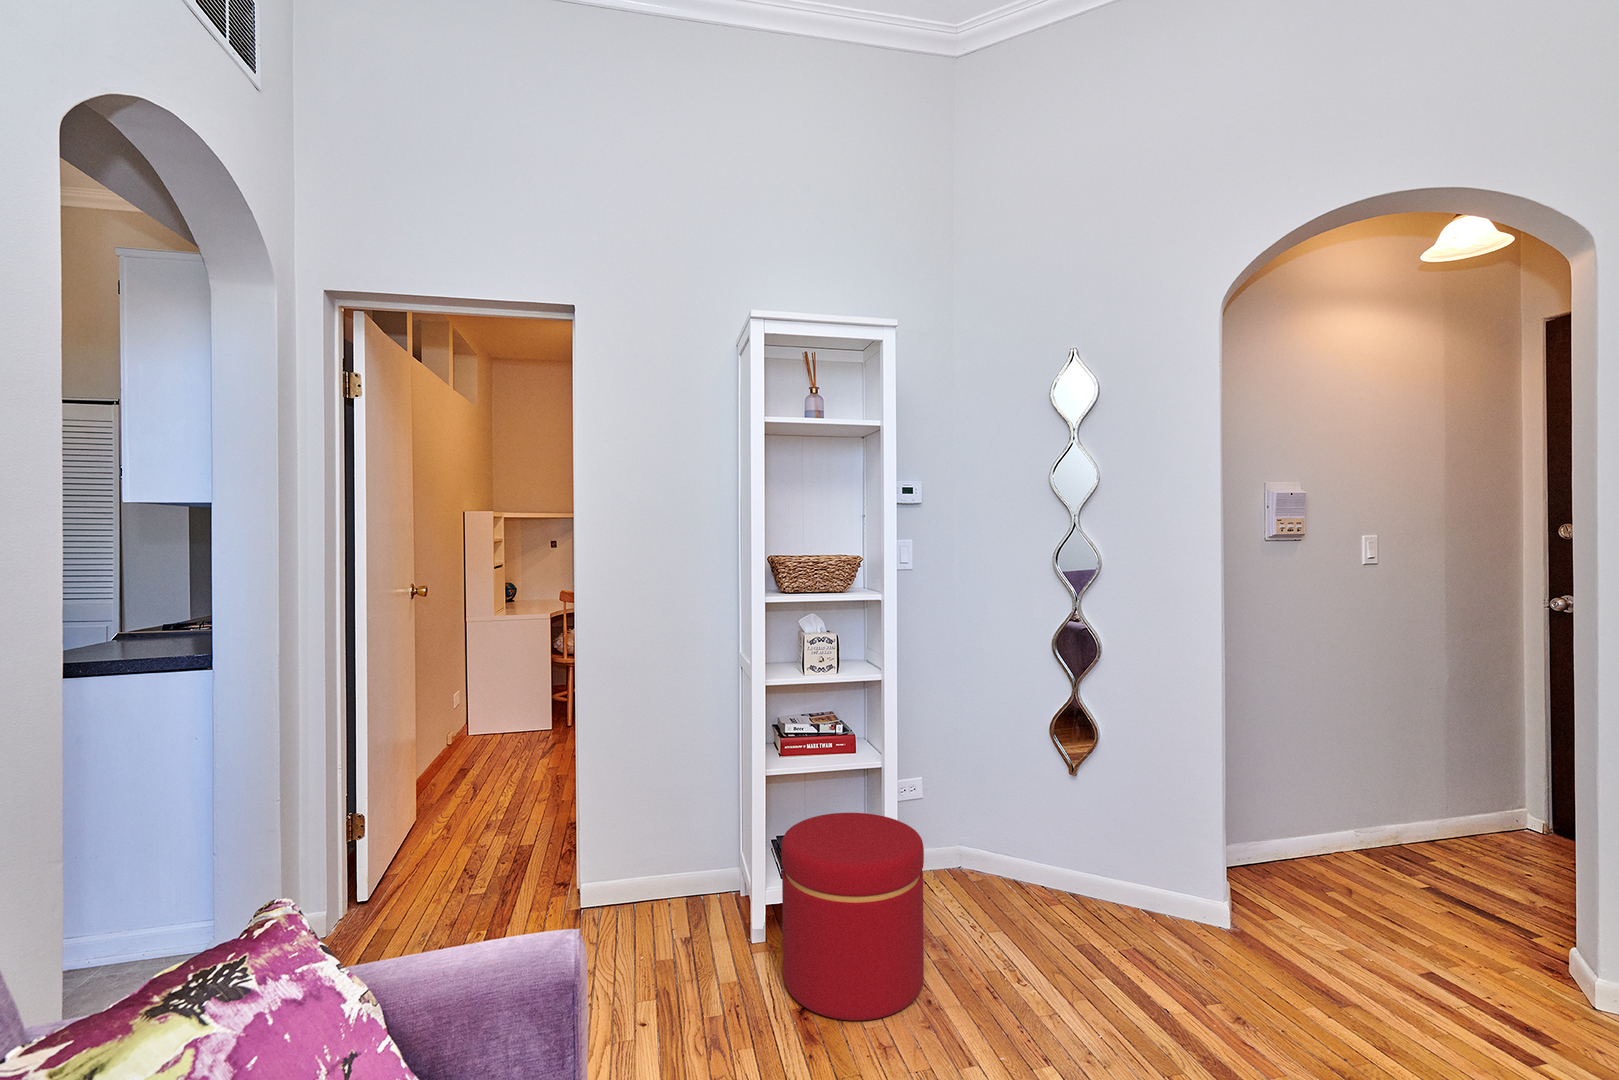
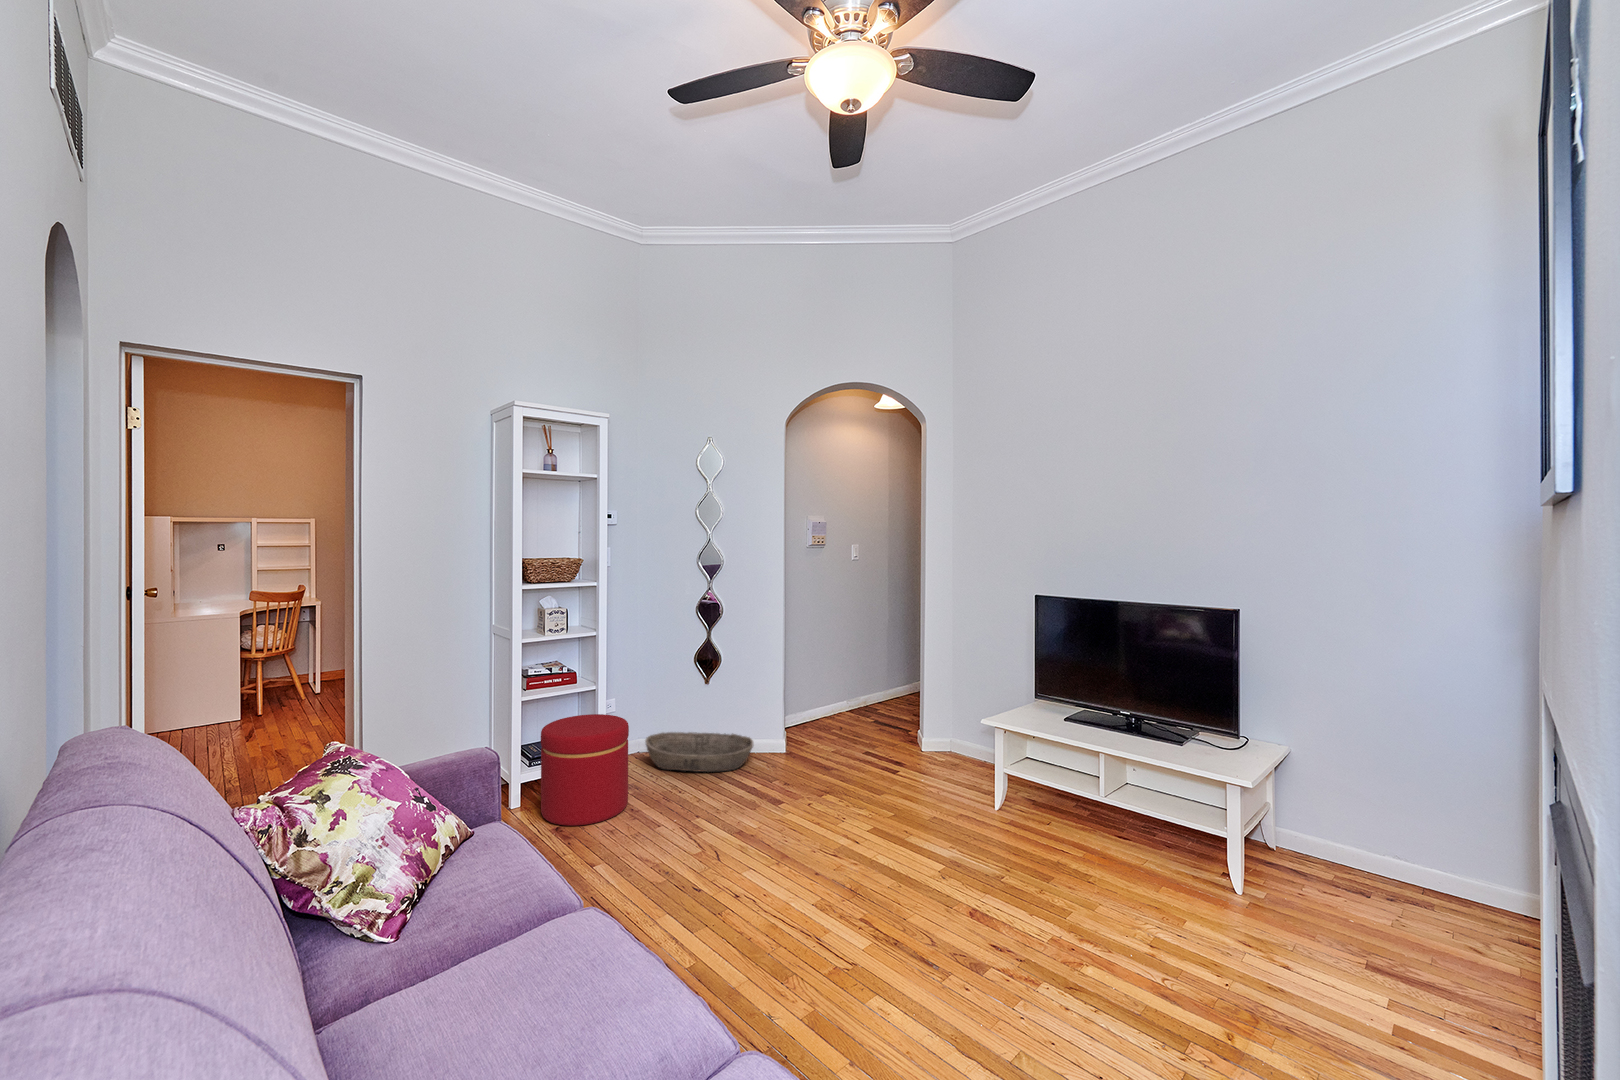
basket: none [964,848,1164,951] -> present [645,732,753,772]

